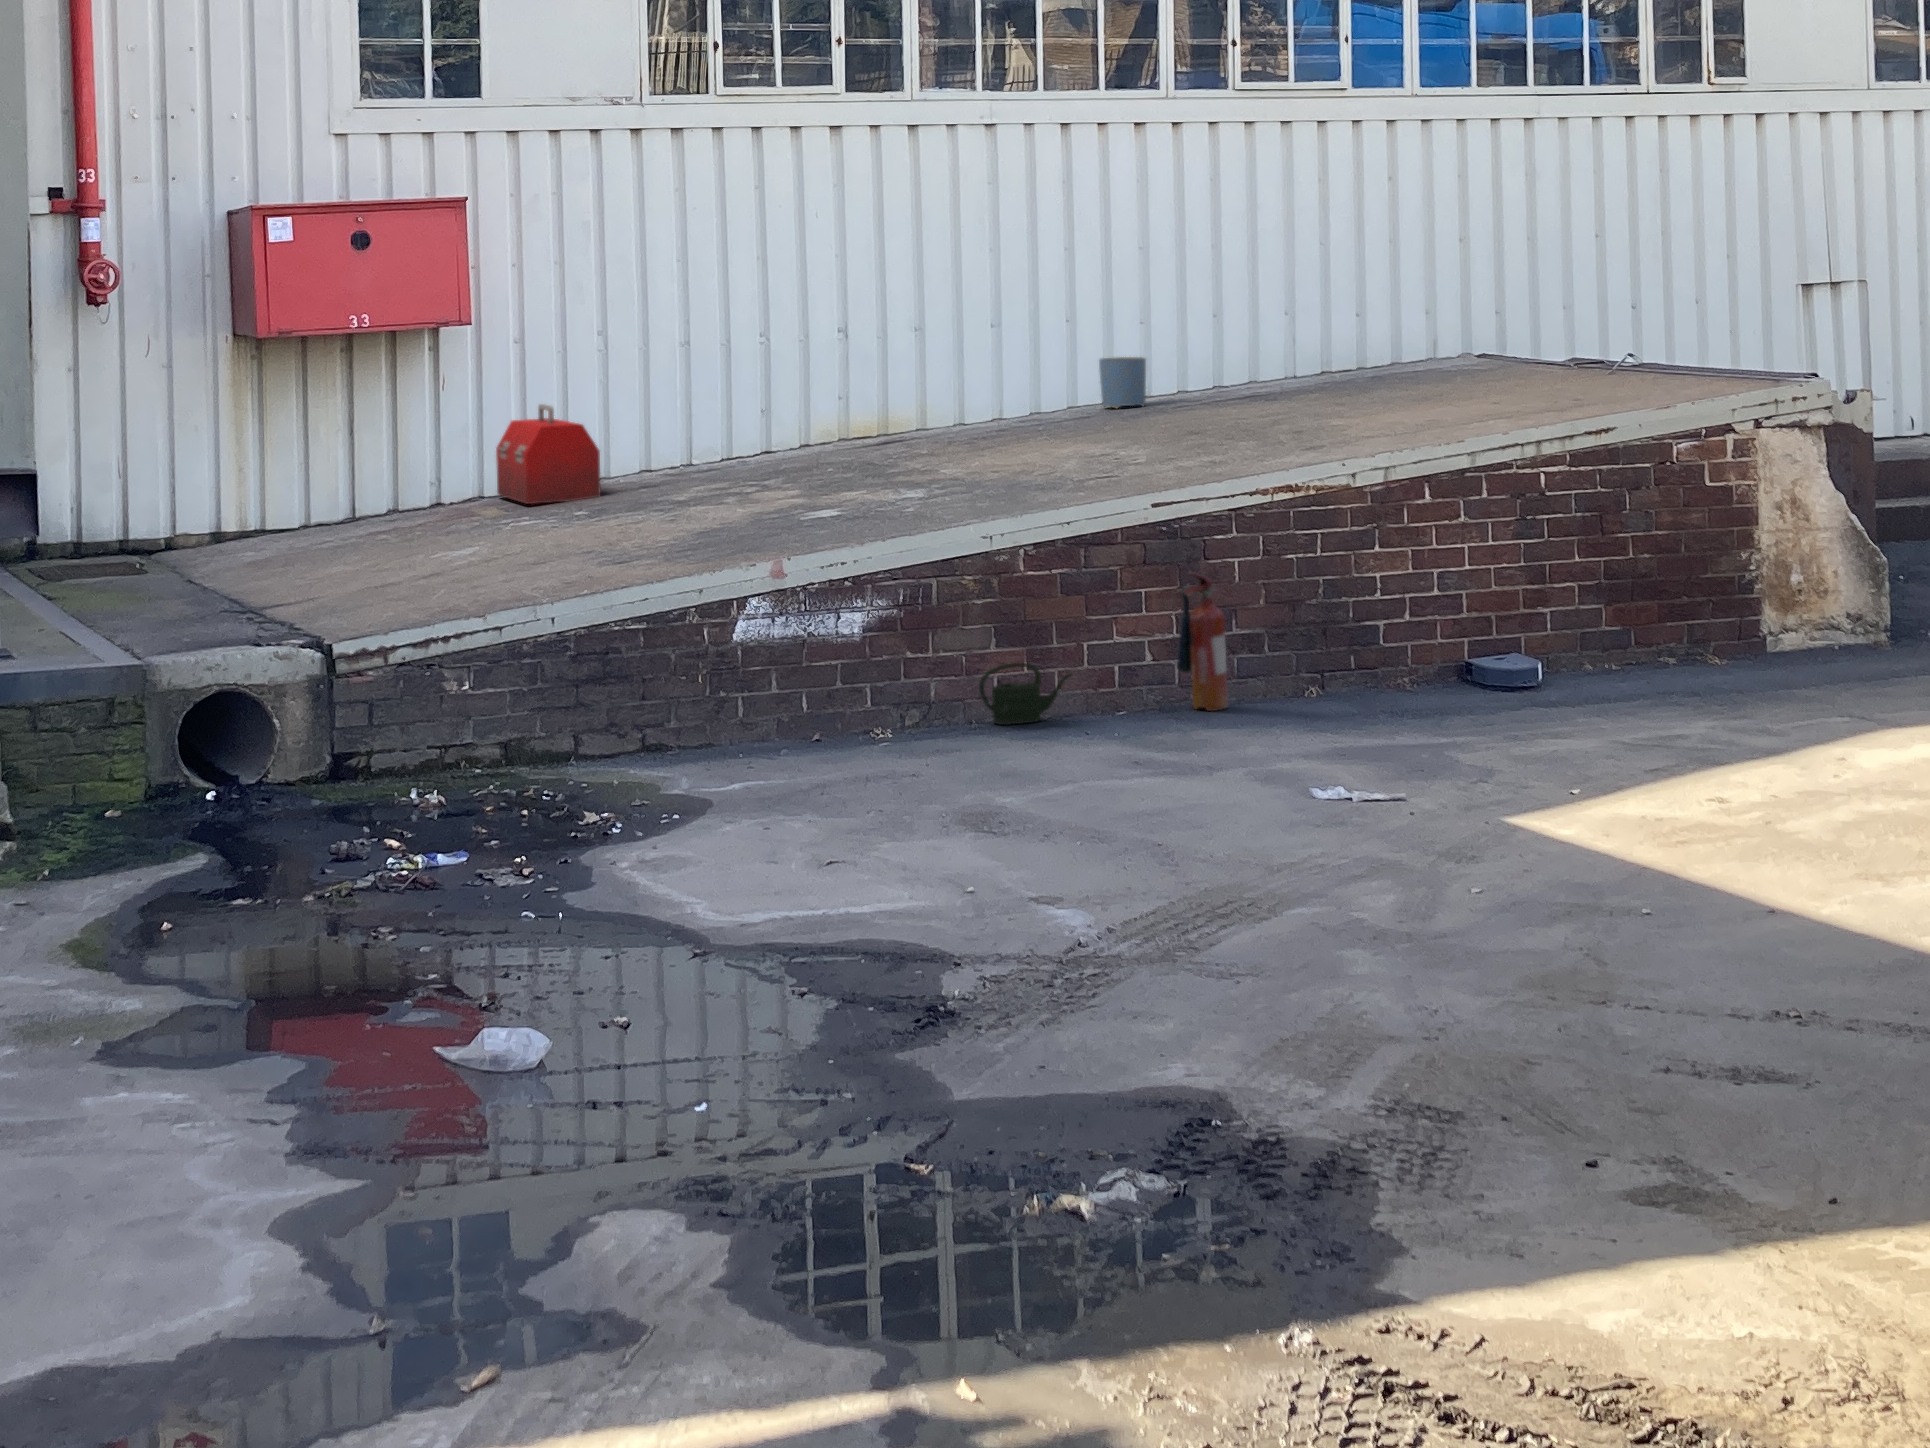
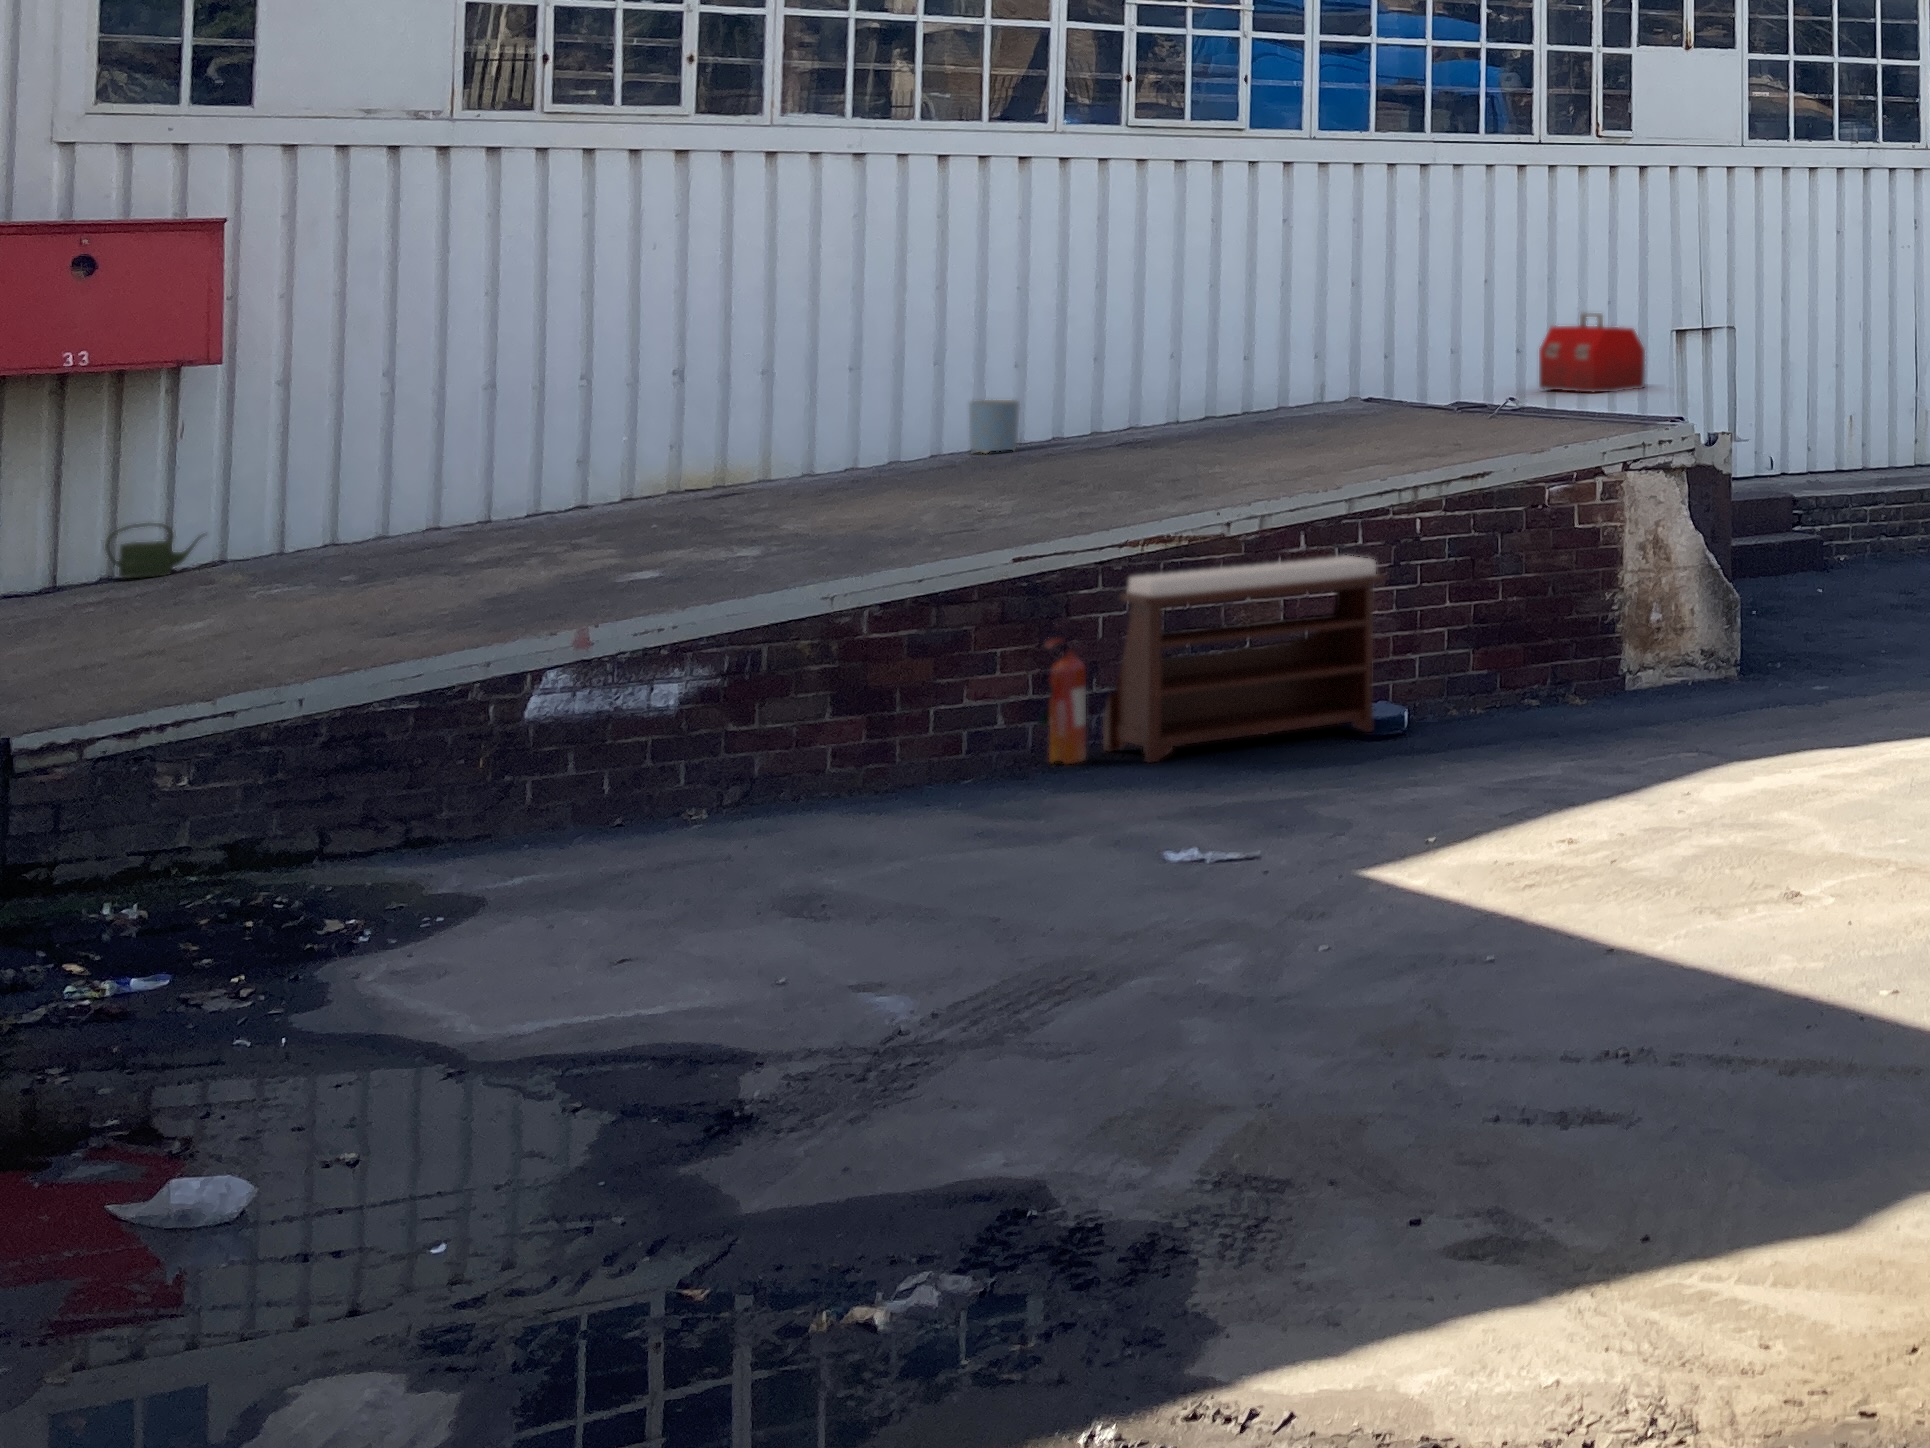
toolbox: present [496,404,600,504] -> present [1539,313,1645,392]
bench: none [1231,507,1519,713] -> present [1103,556,1384,762]
watering can: present [979,663,1071,725] -> present [105,524,202,578]

